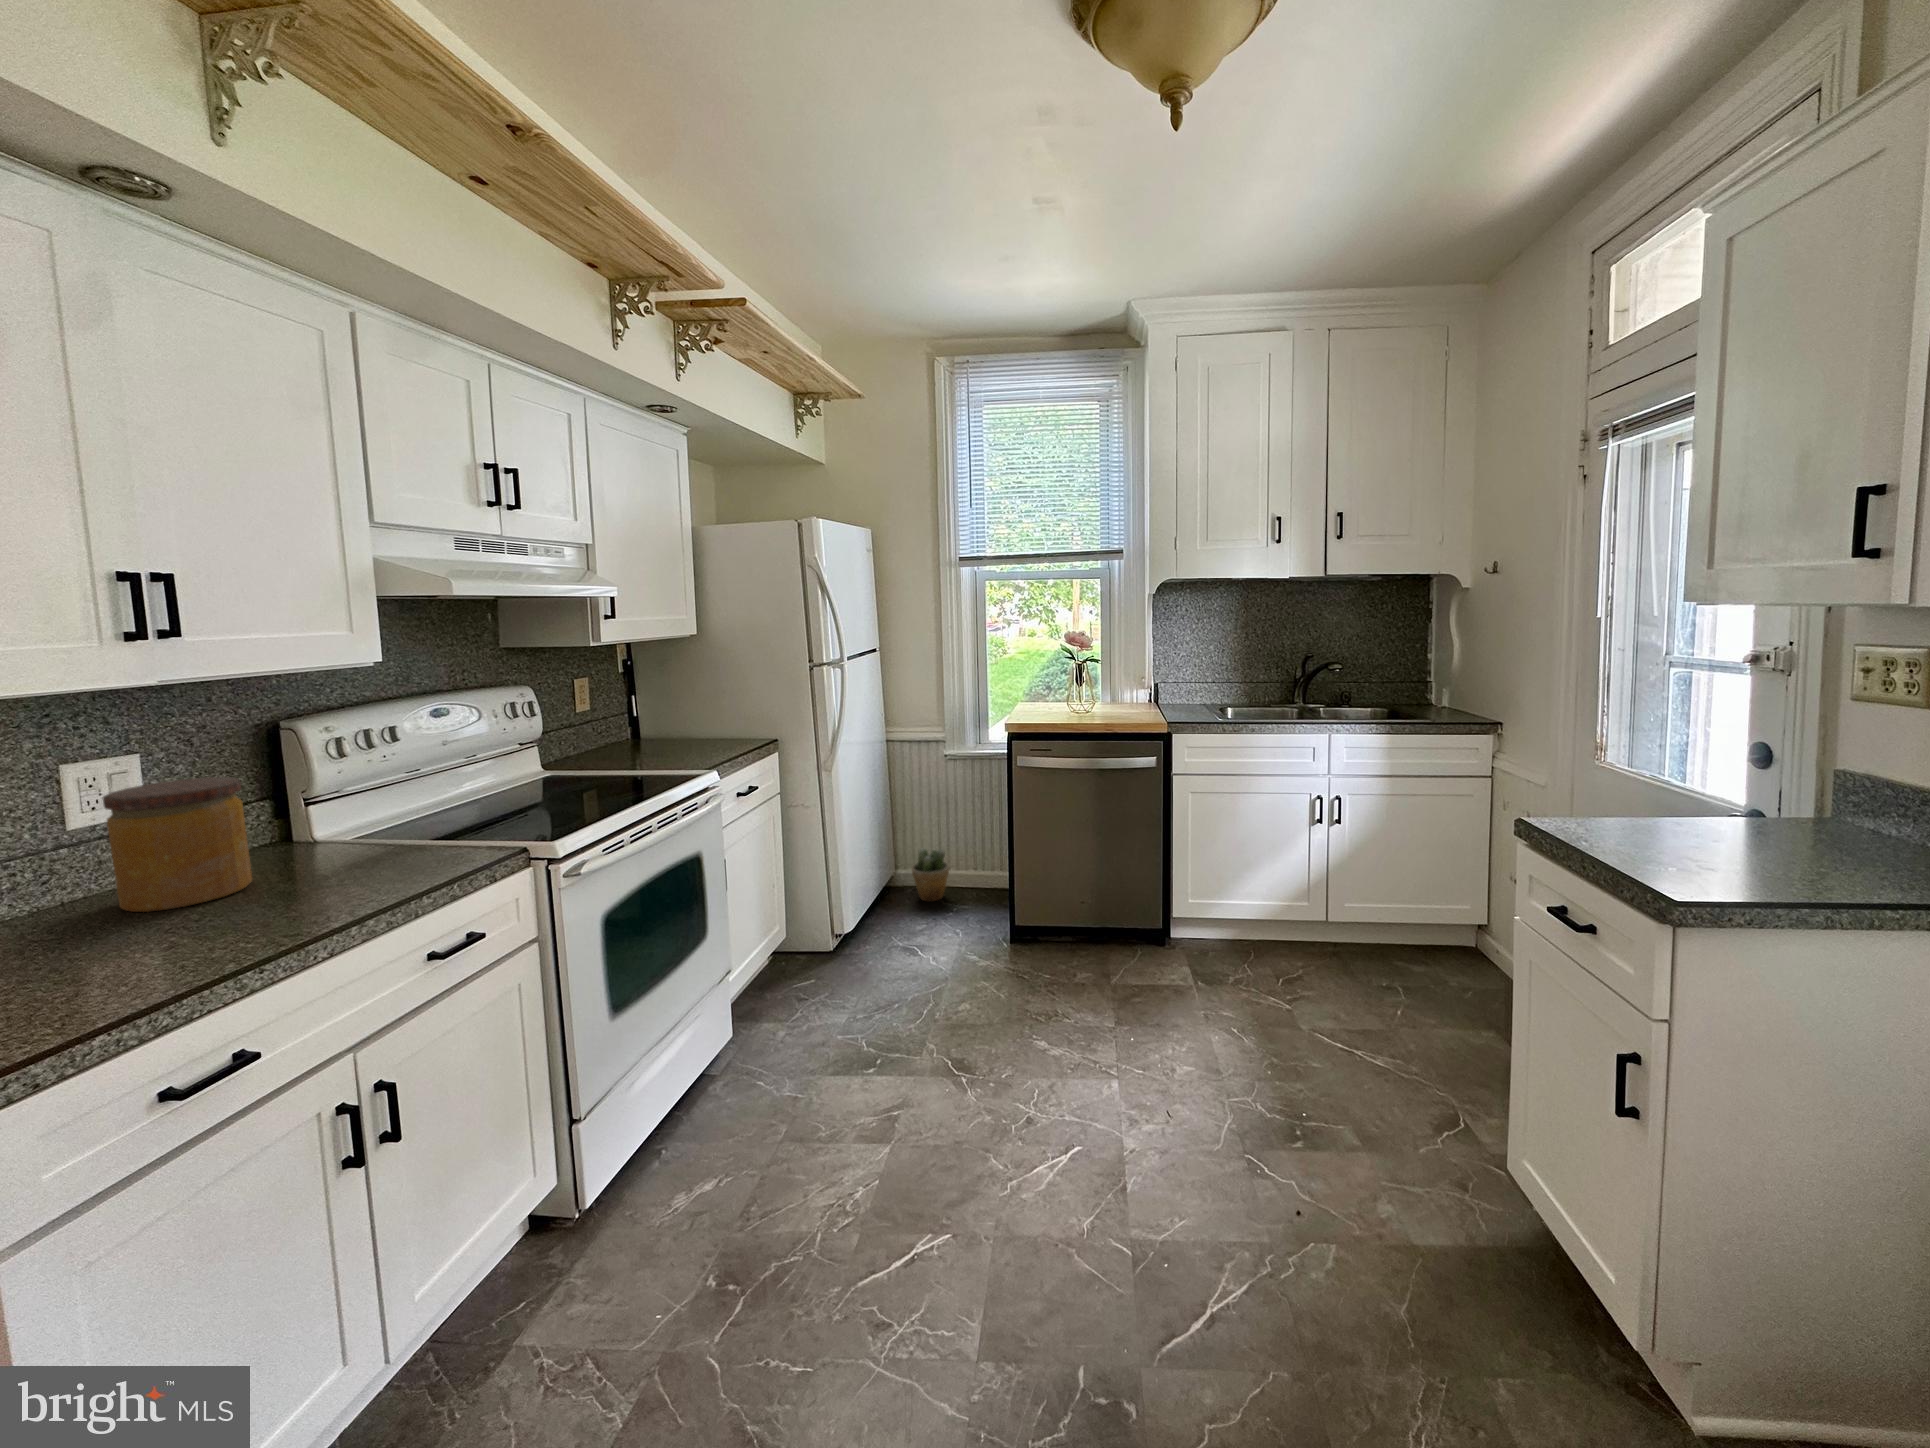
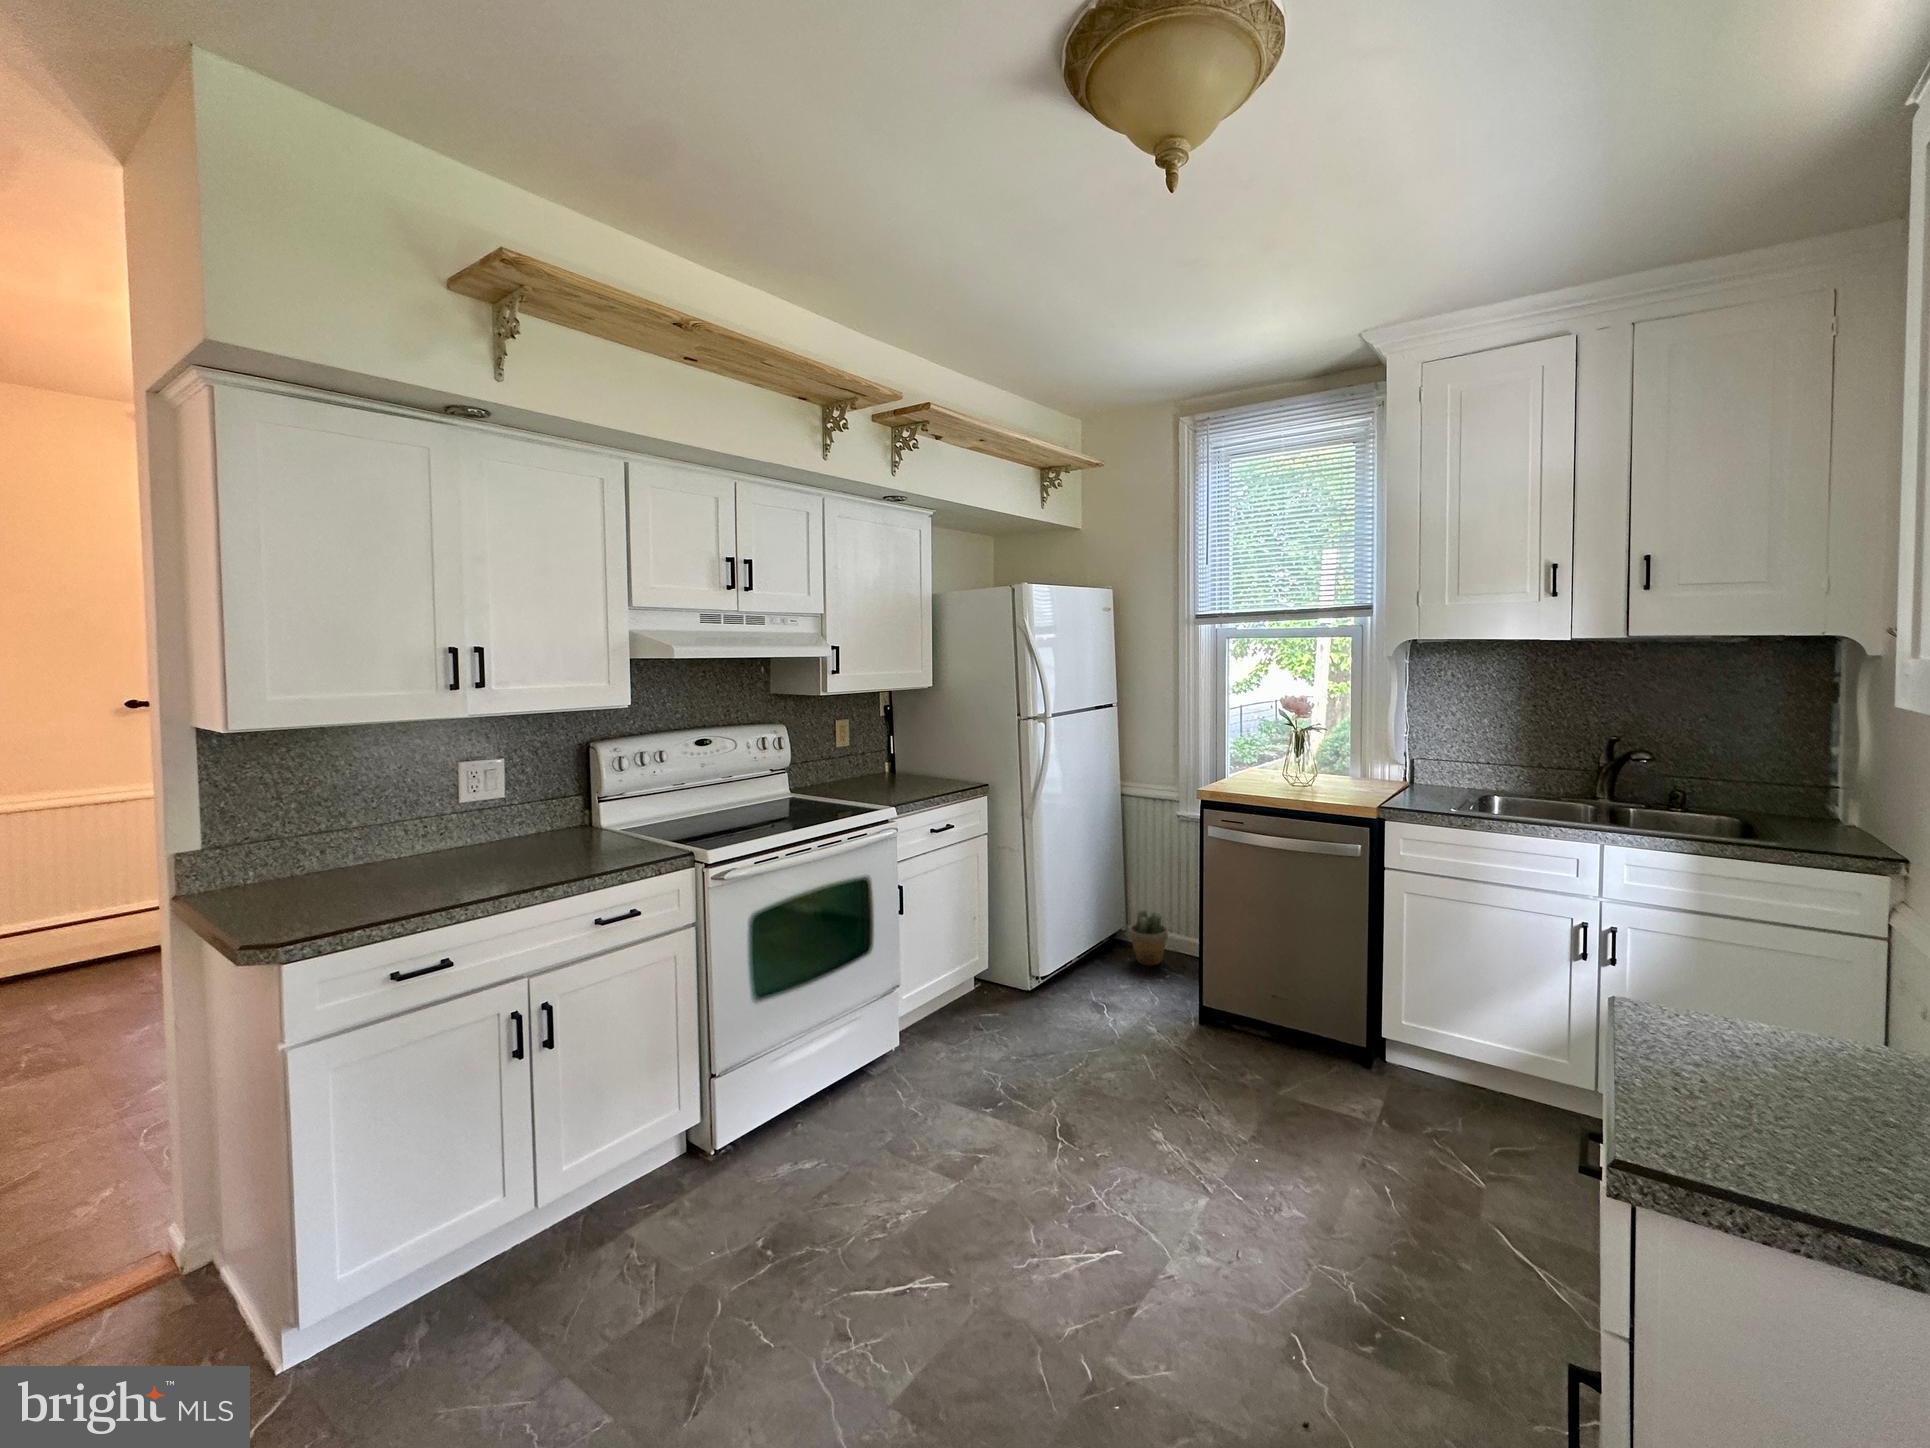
jar: present [103,776,252,912] -> none [463,778,537,861]

